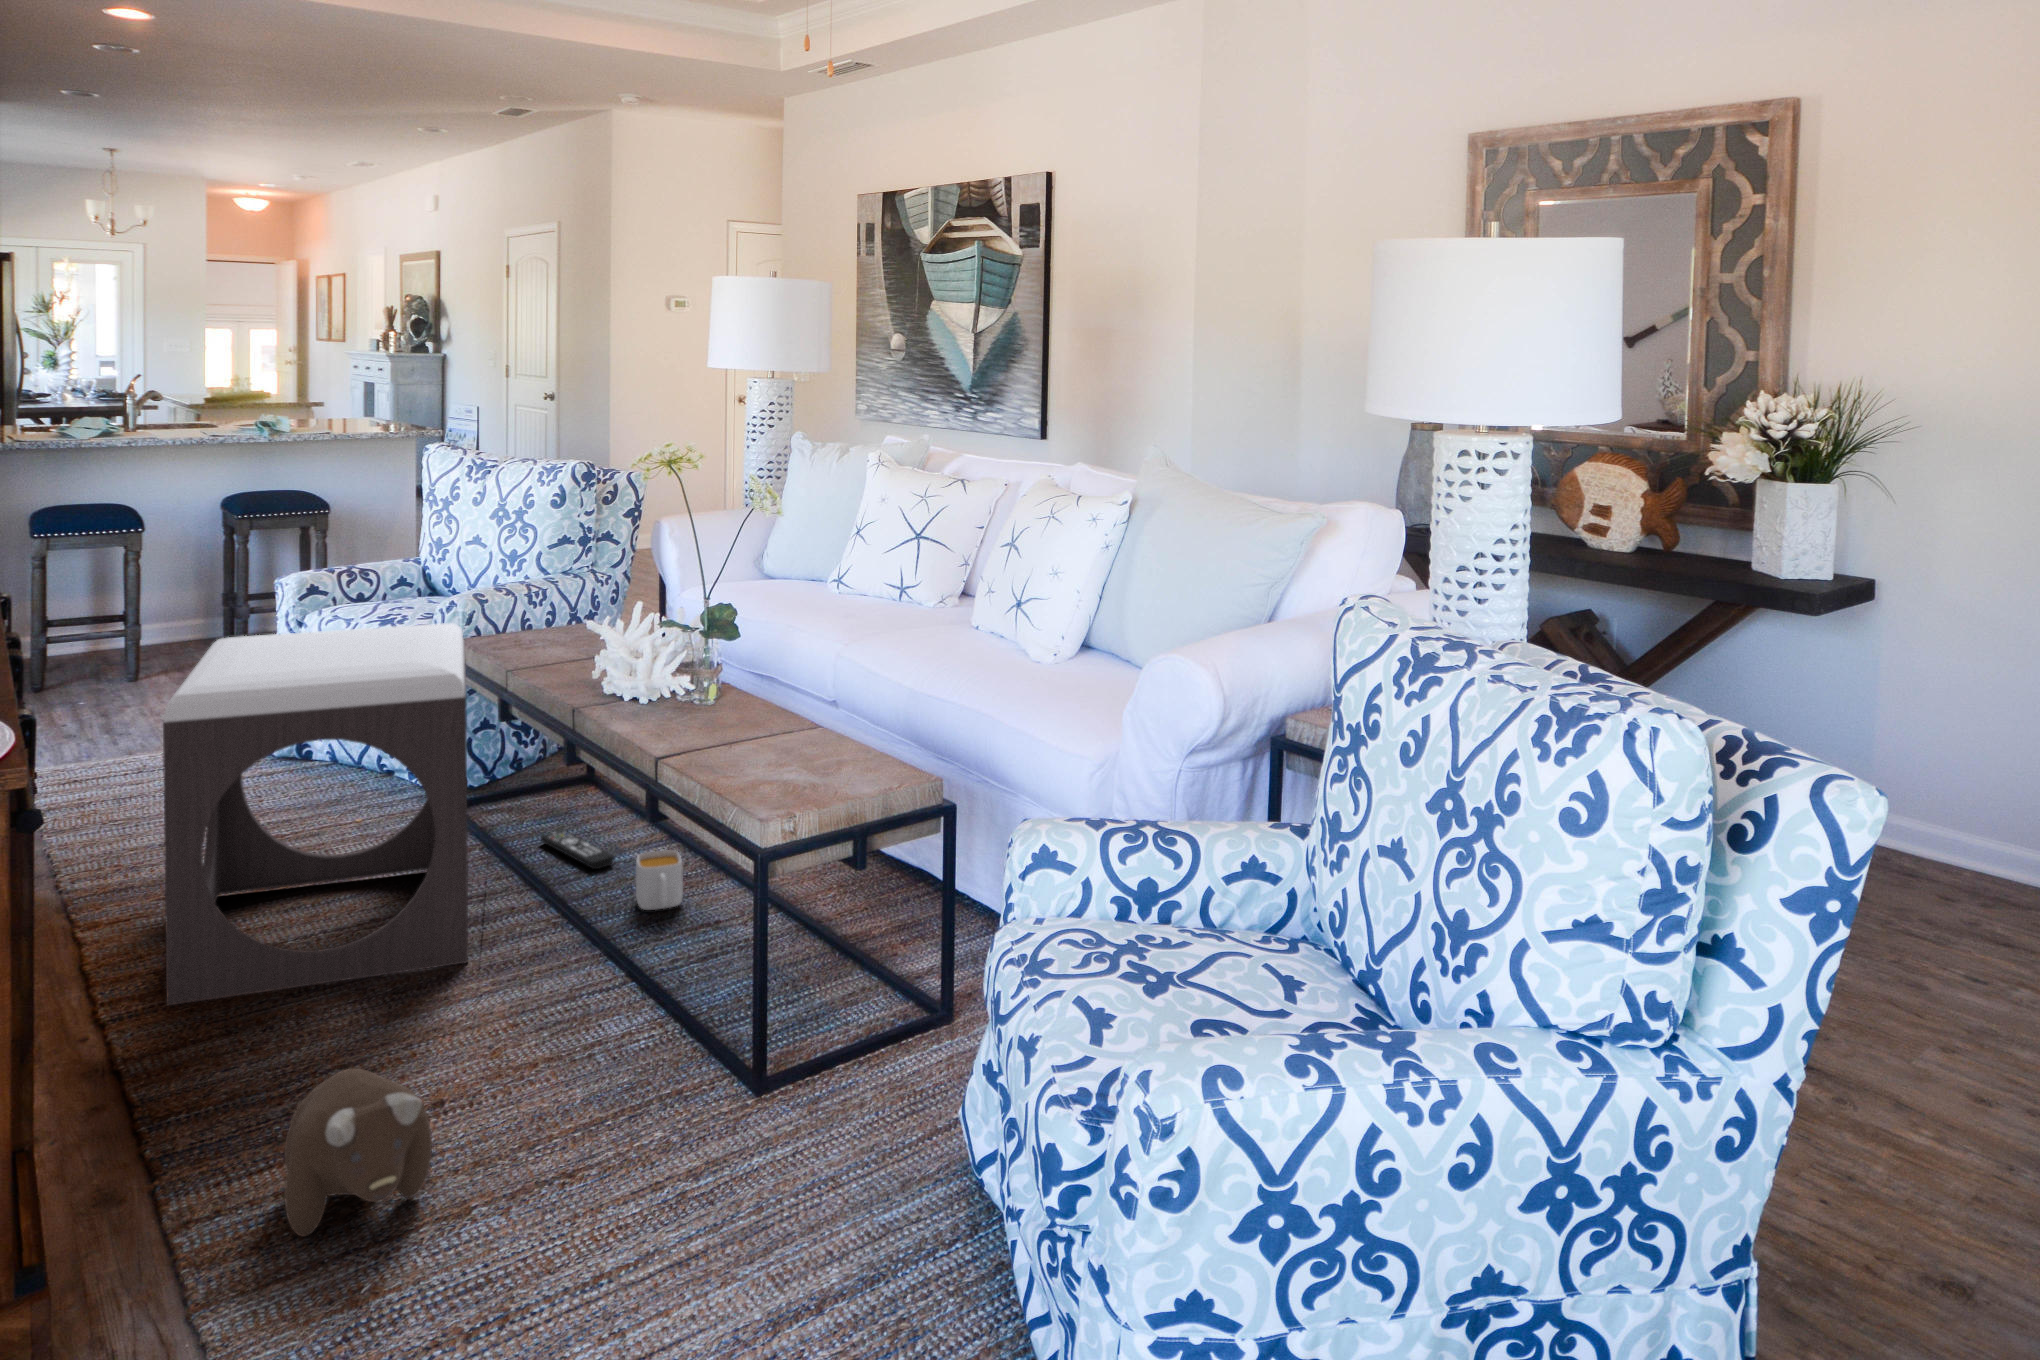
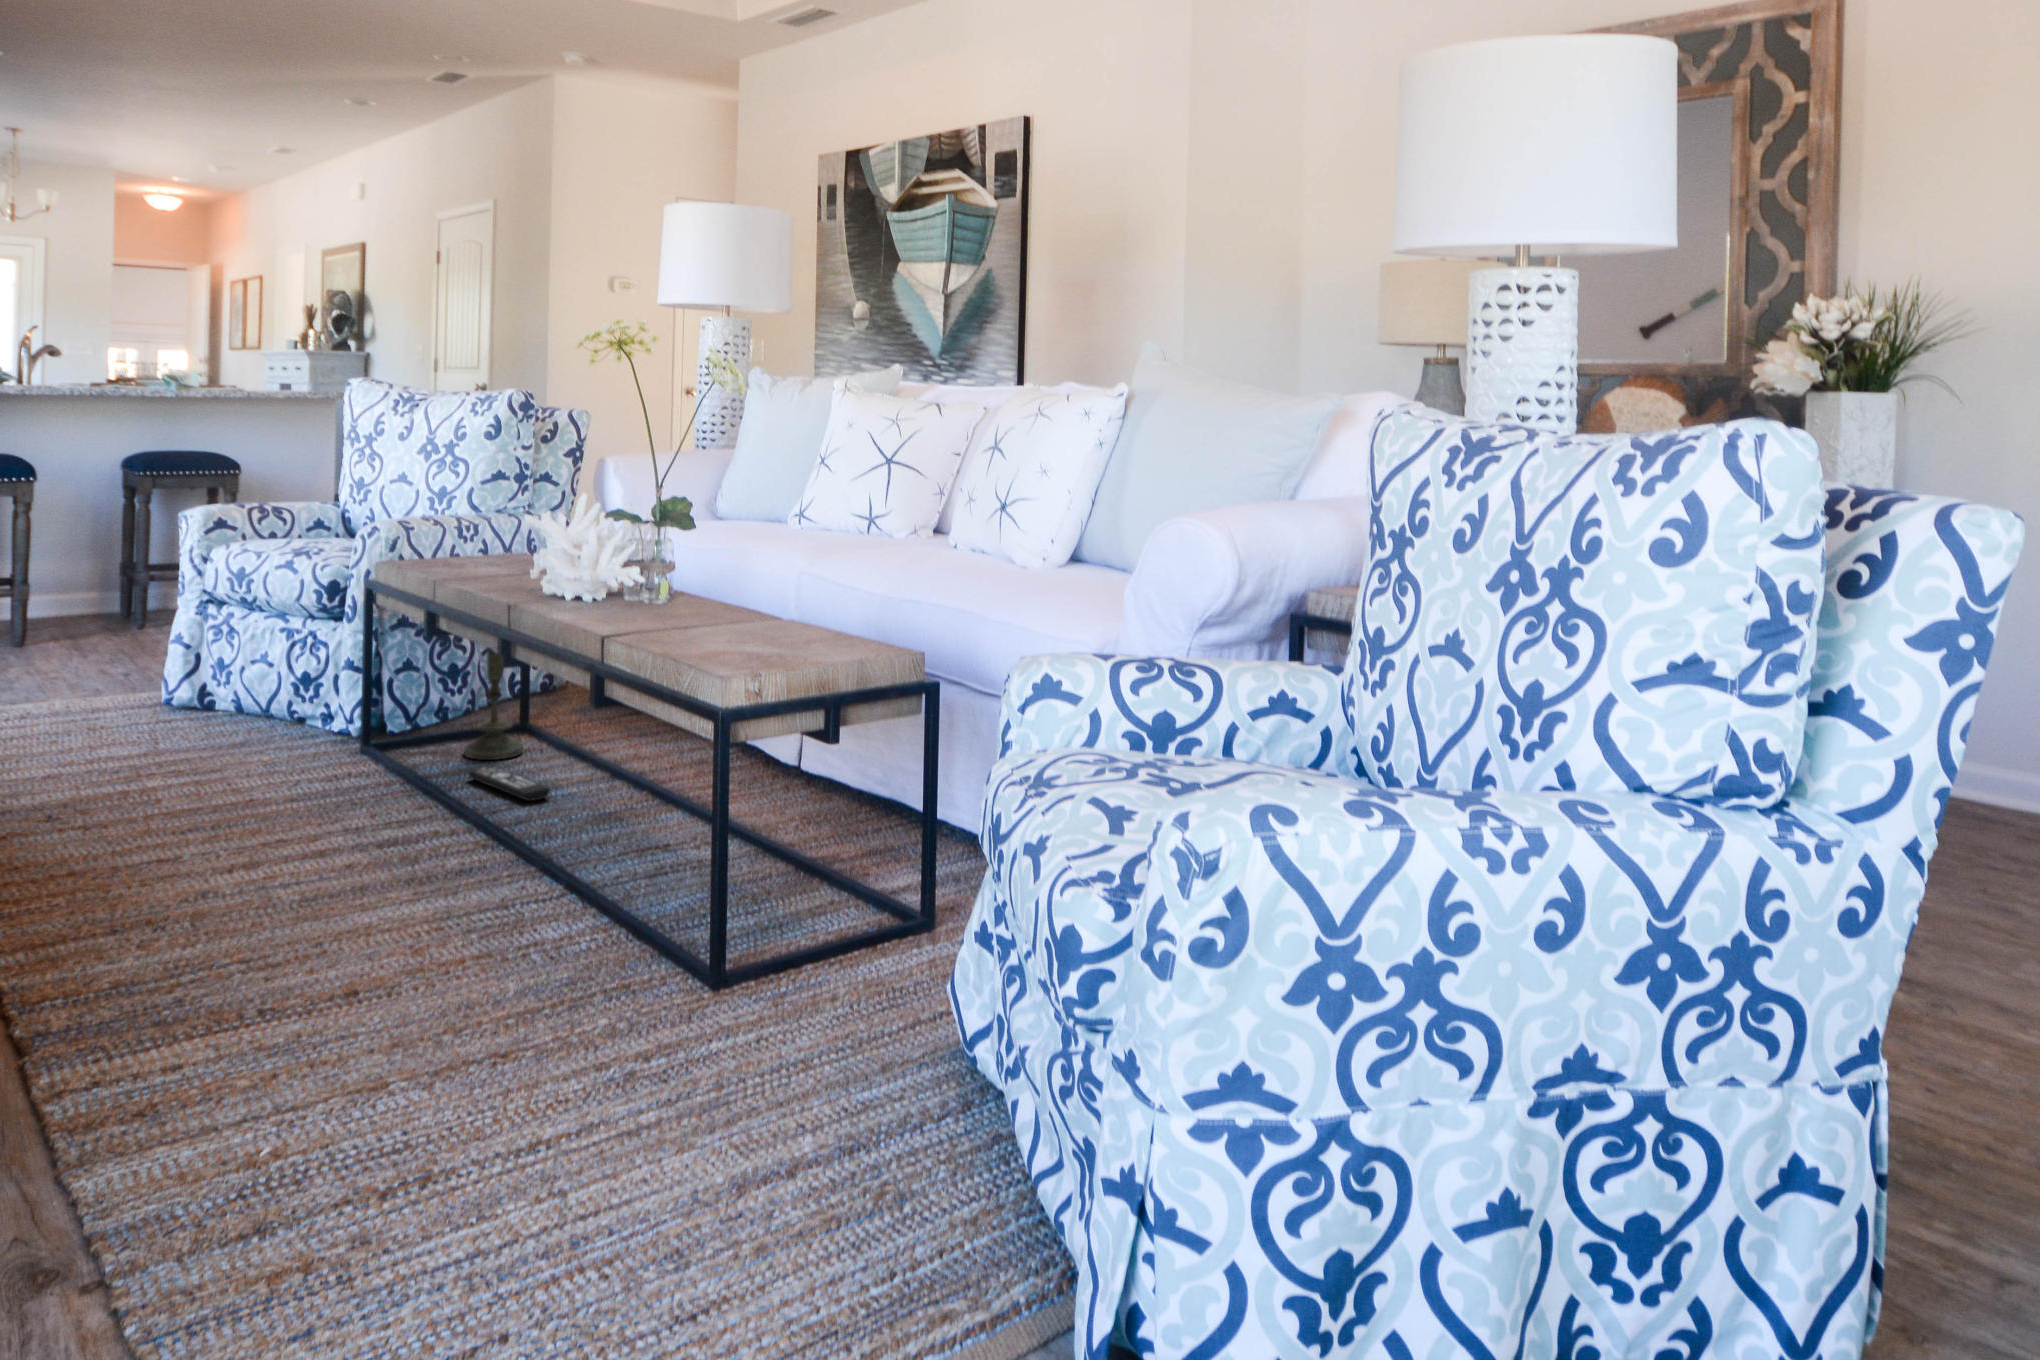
footstool: present [163,623,468,1006] -> none [45,523,392,911]
candle: none [537,679,590,819] -> present [464,649,523,760]
mug: present [636,850,683,910] -> none [575,773,627,835]
plush toy: present [285,1068,432,1236] -> none [175,929,345,1109]

